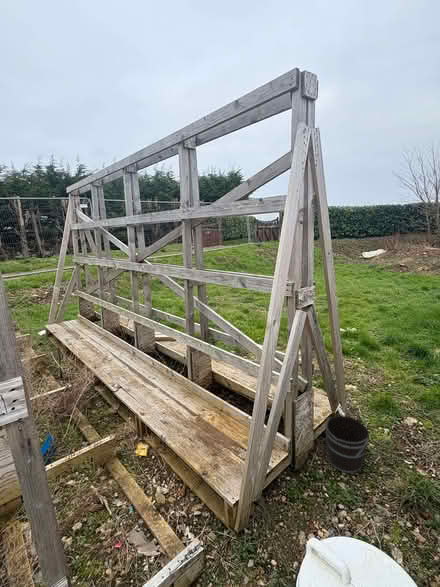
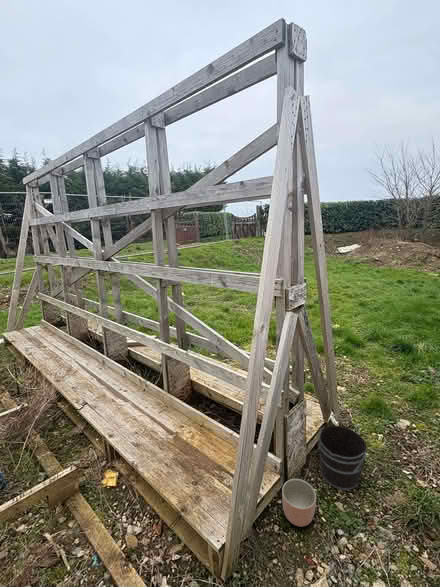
planter: none [290,458,320,498] -> present [282,479,316,527]

